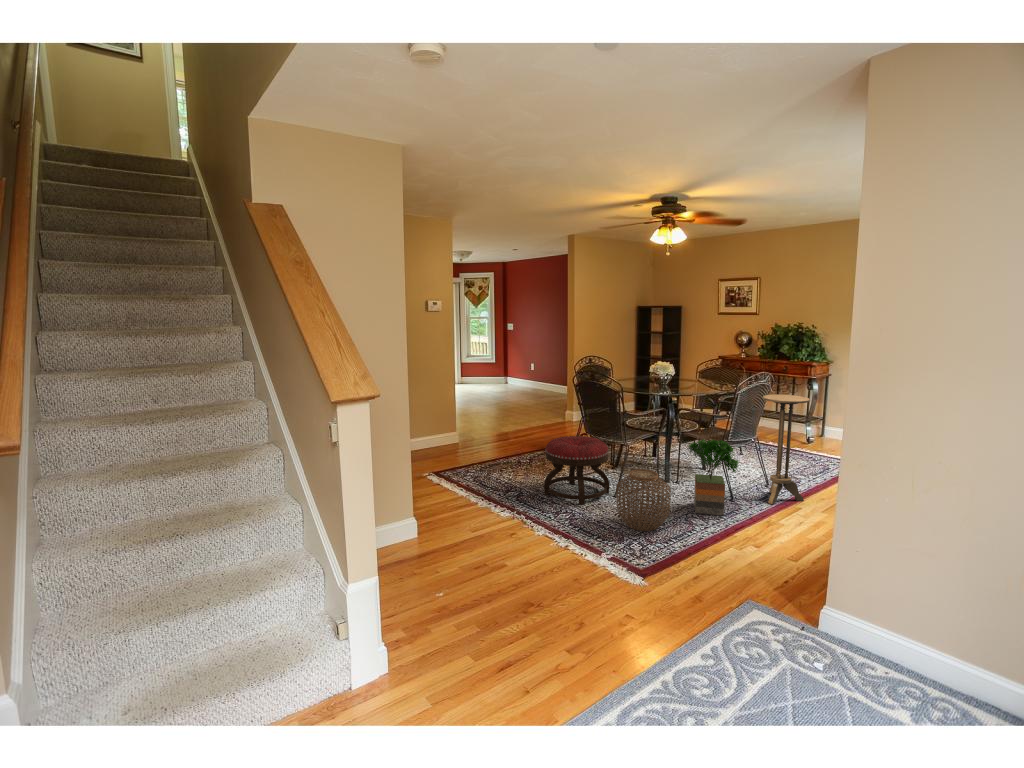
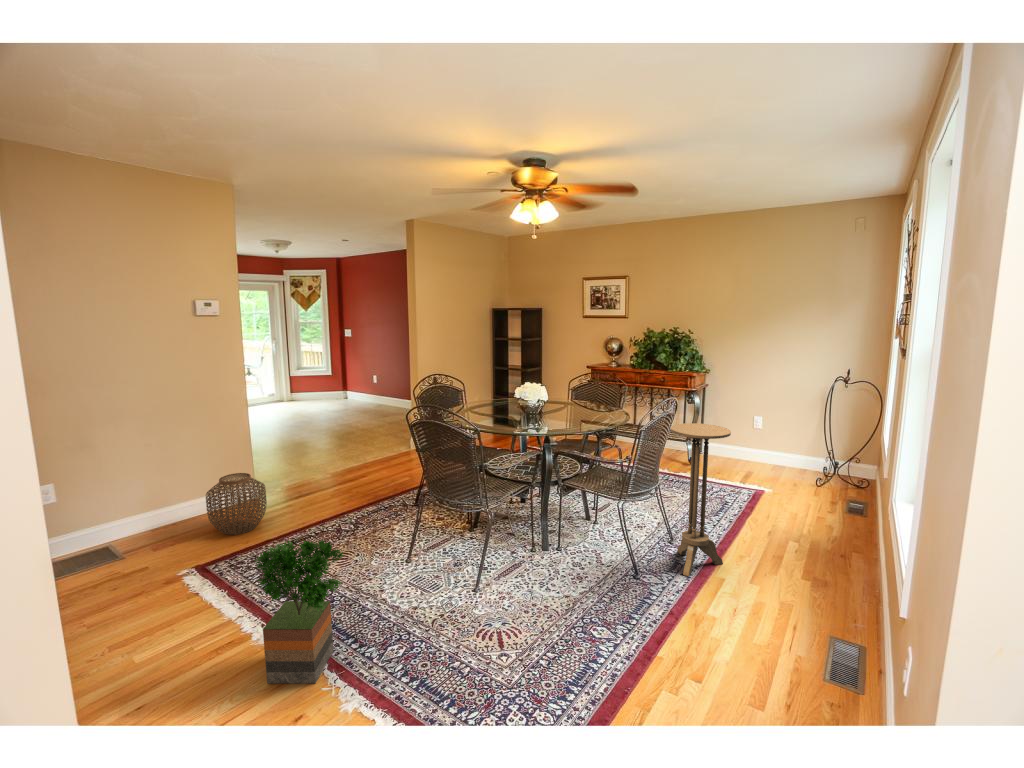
ottoman: present [544,436,609,505] -> none [366,498,468,616]
potted tree: present [688,439,739,515] -> present [254,540,344,684]
woven basket: present [616,469,671,531] -> present [206,473,267,535]

